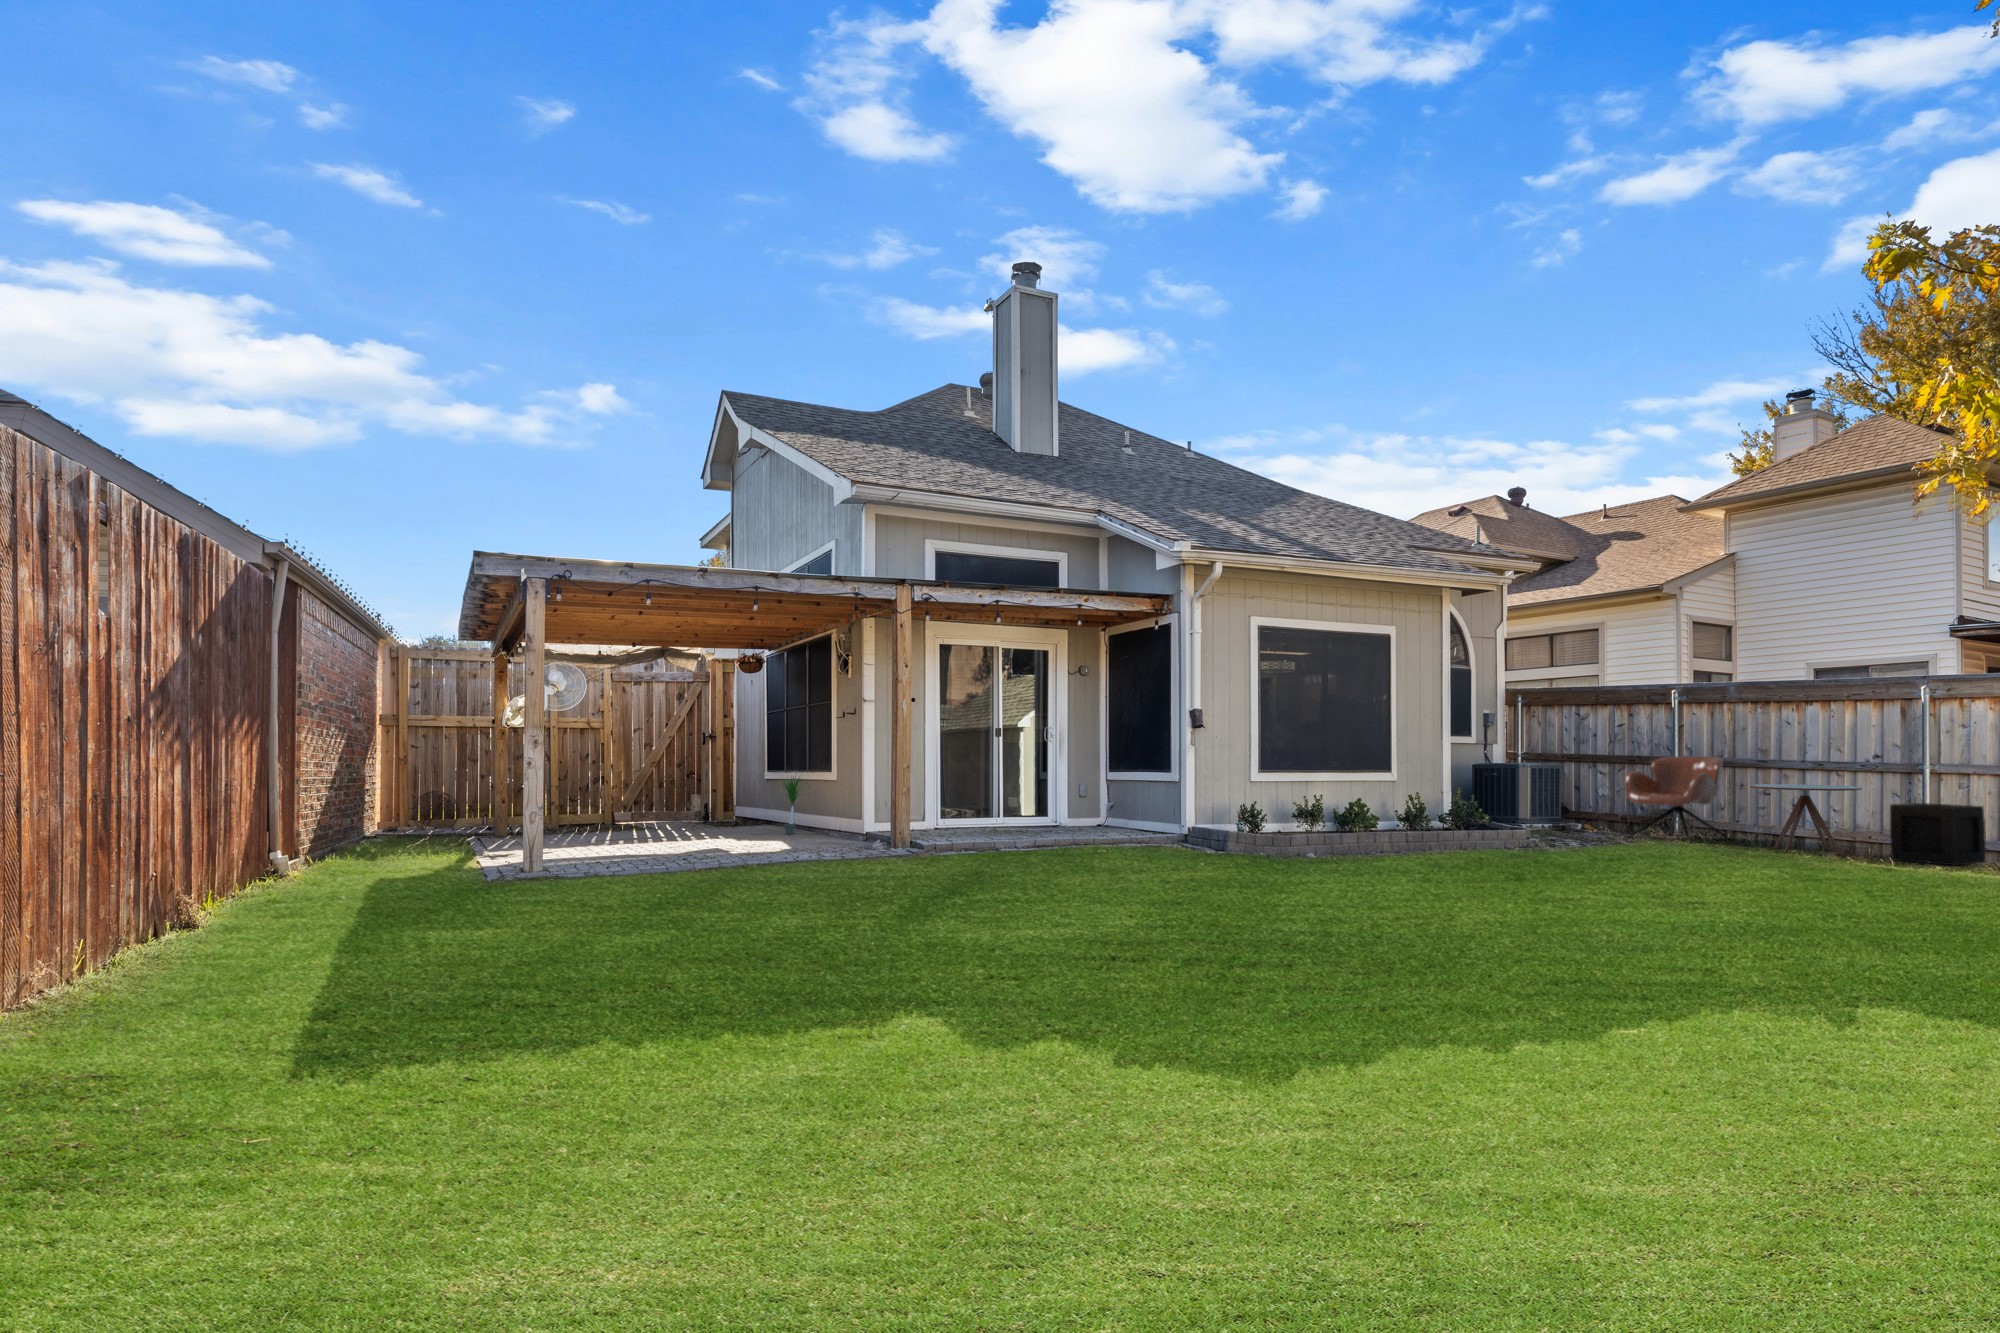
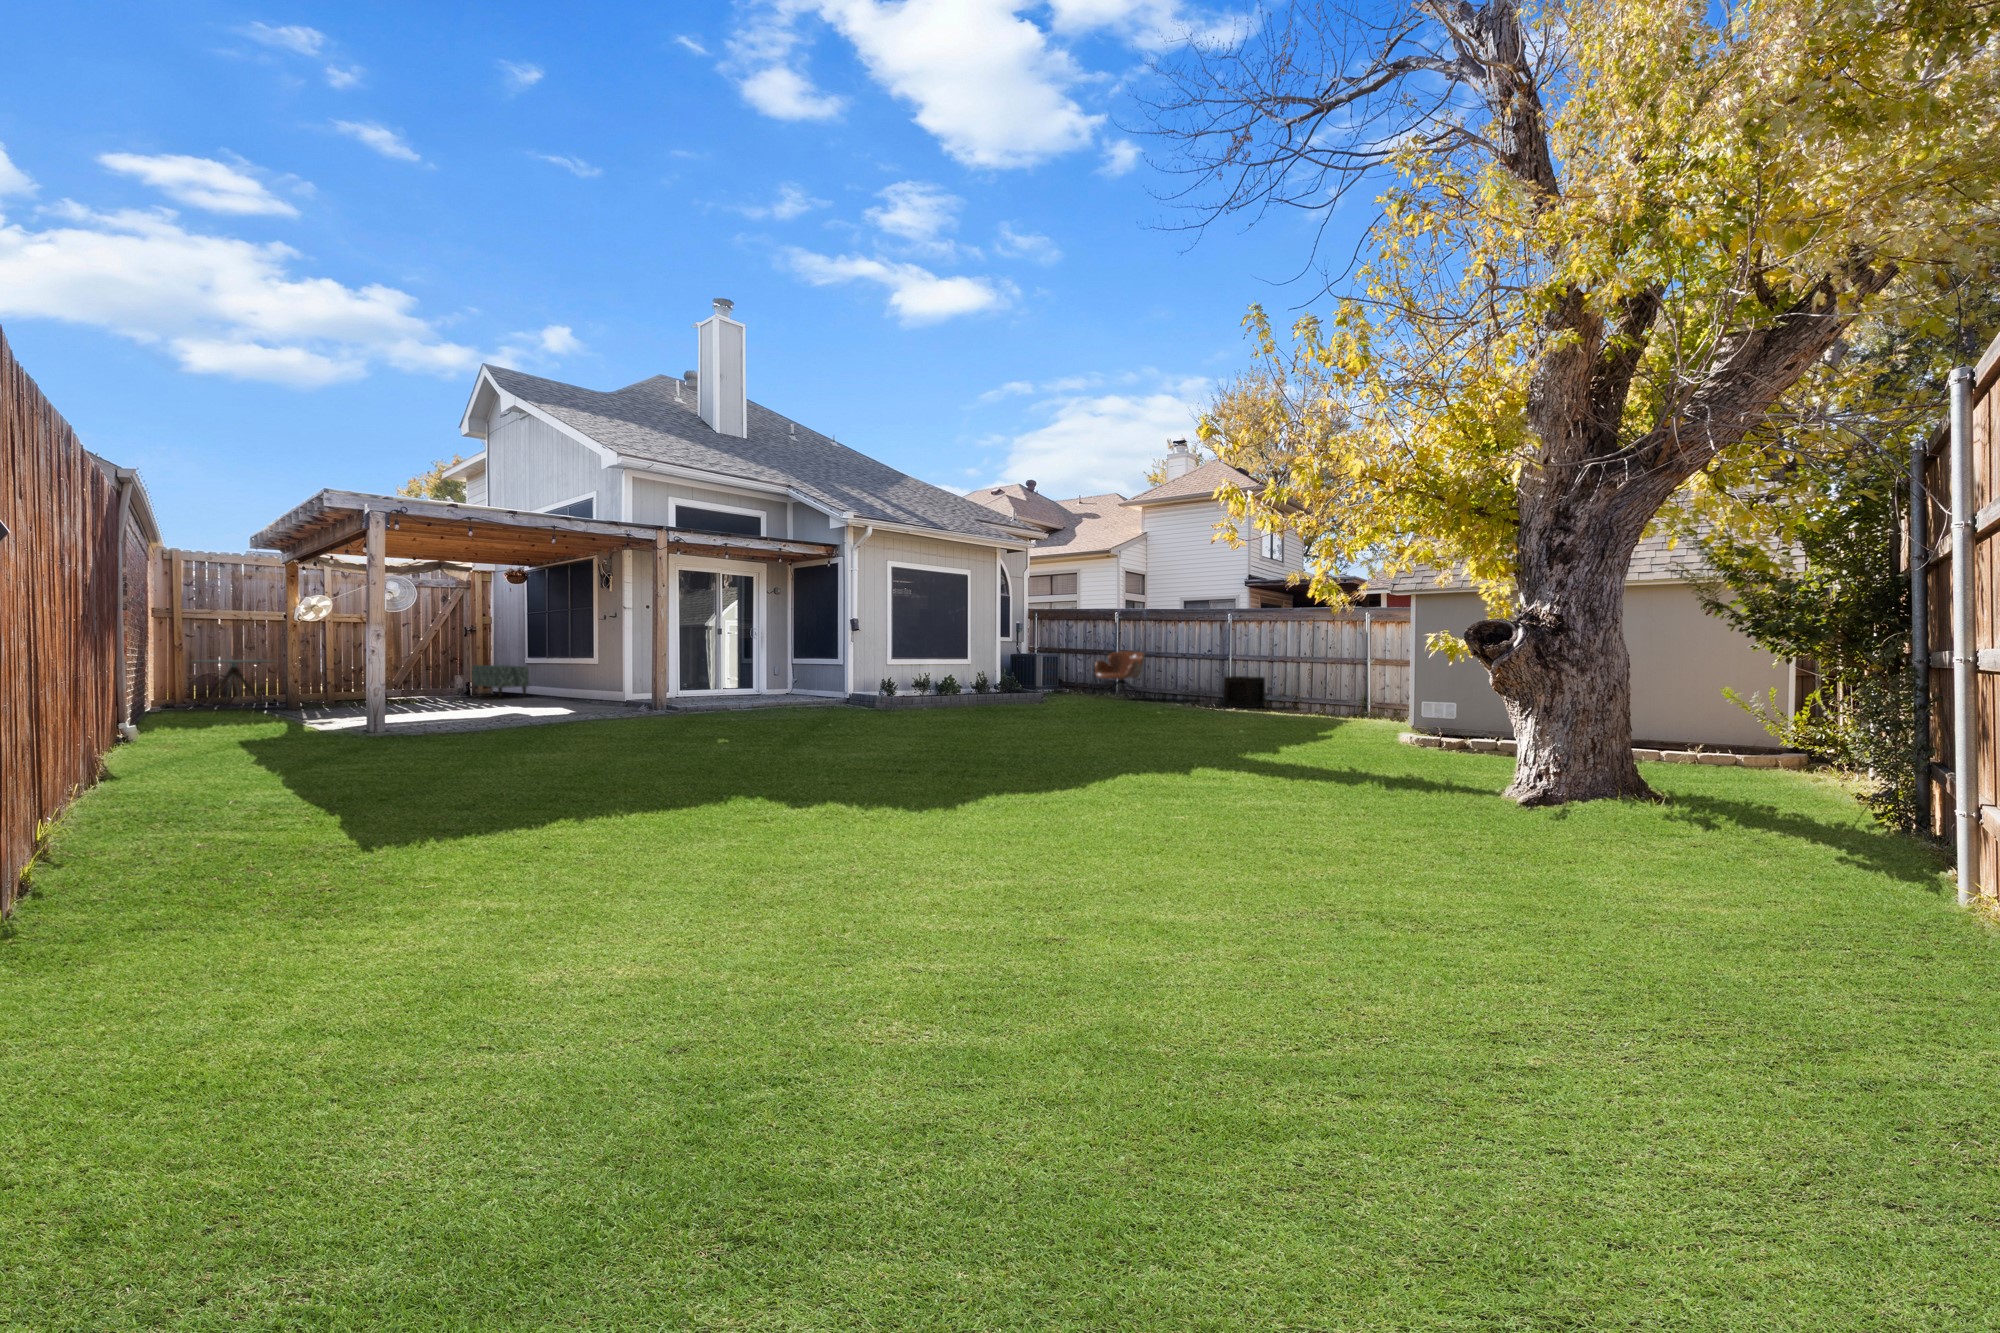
potted plant: present [783,777,801,834] -> none [542,656,575,703]
bench: none [711,779,772,823] -> present [472,665,529,697]
round table: present [1749,784,1862,854] -> present [193,660,274,707]

